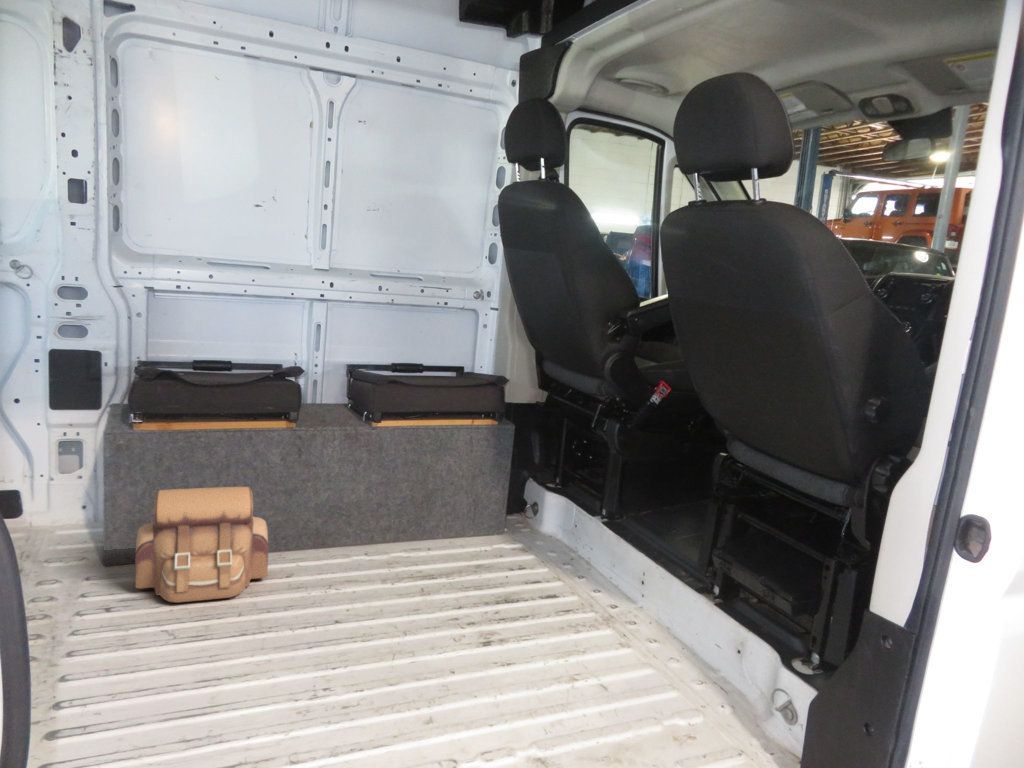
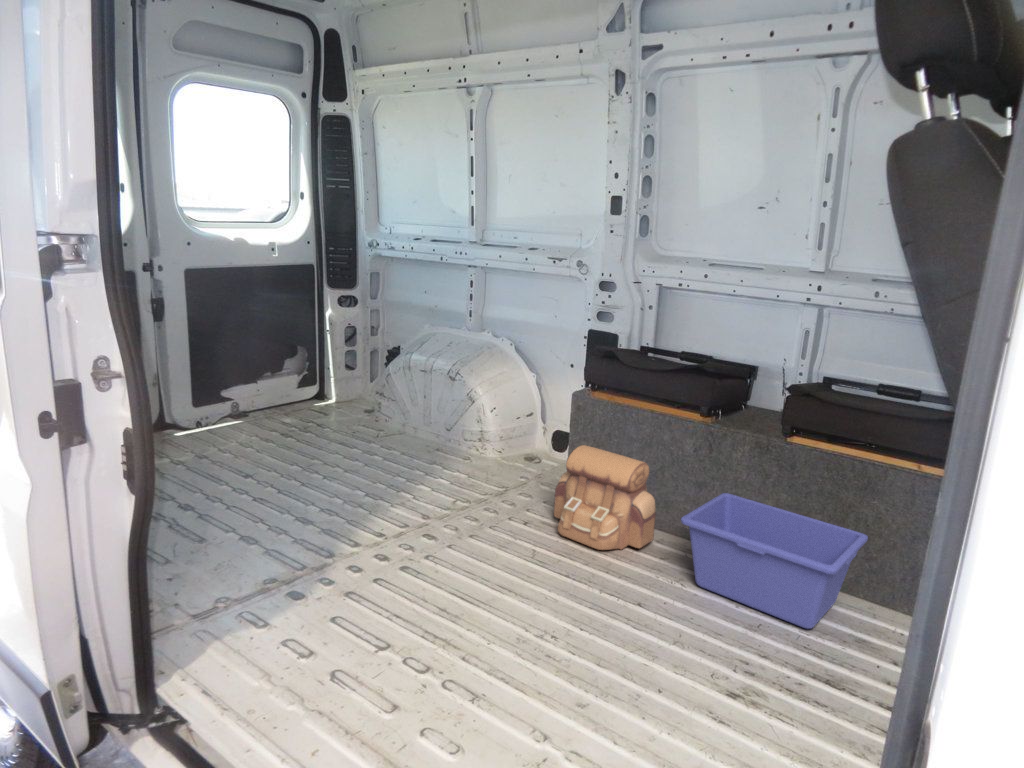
storage bin: none [324,486,476,583] -> present [681,493,868,629]

